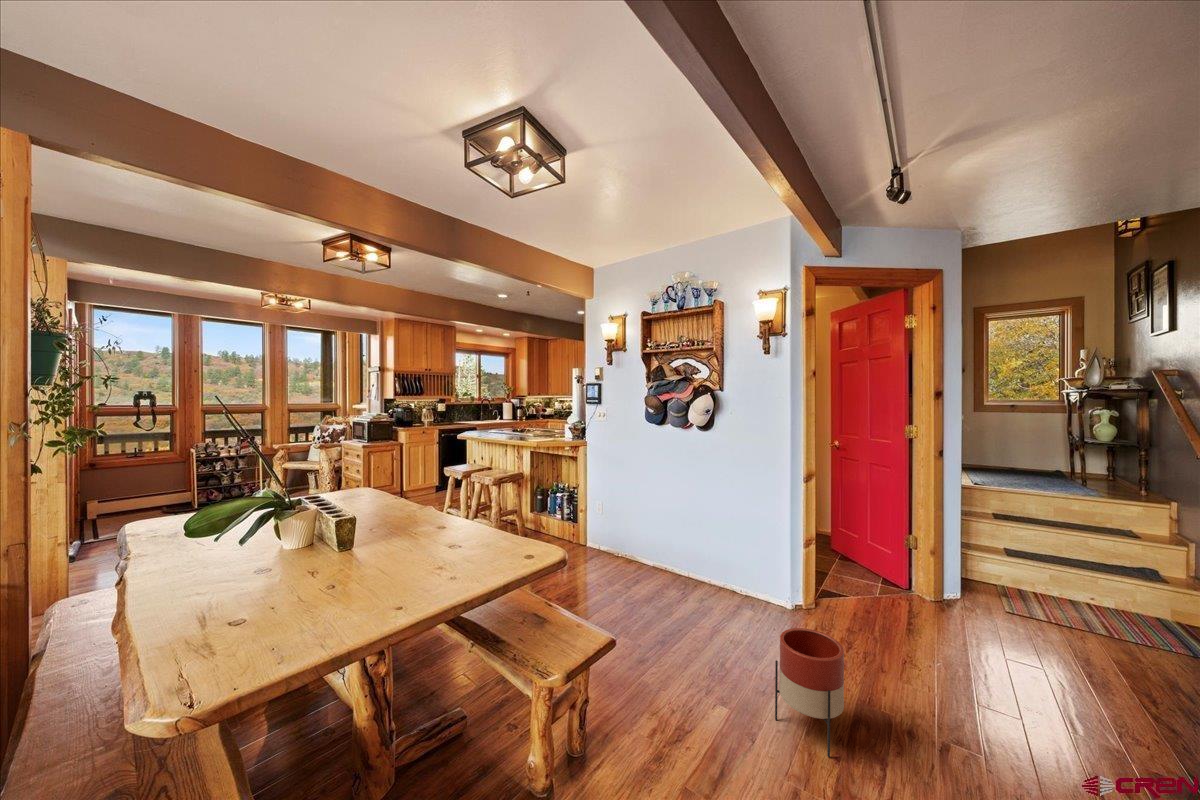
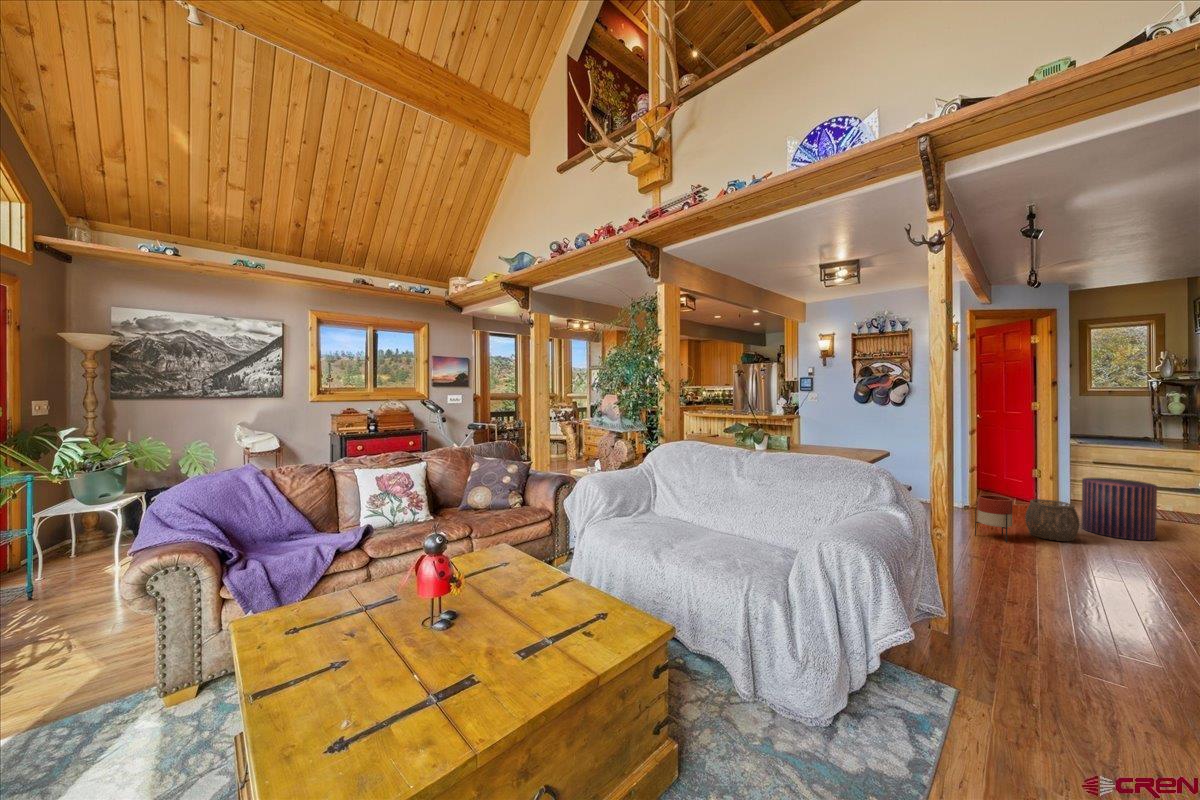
pouf: none [982,574,1127,731] -> present [1081,478,1157,540]
woven basket: none [875,632,982,746] -> present [1025,499,1080,541]

